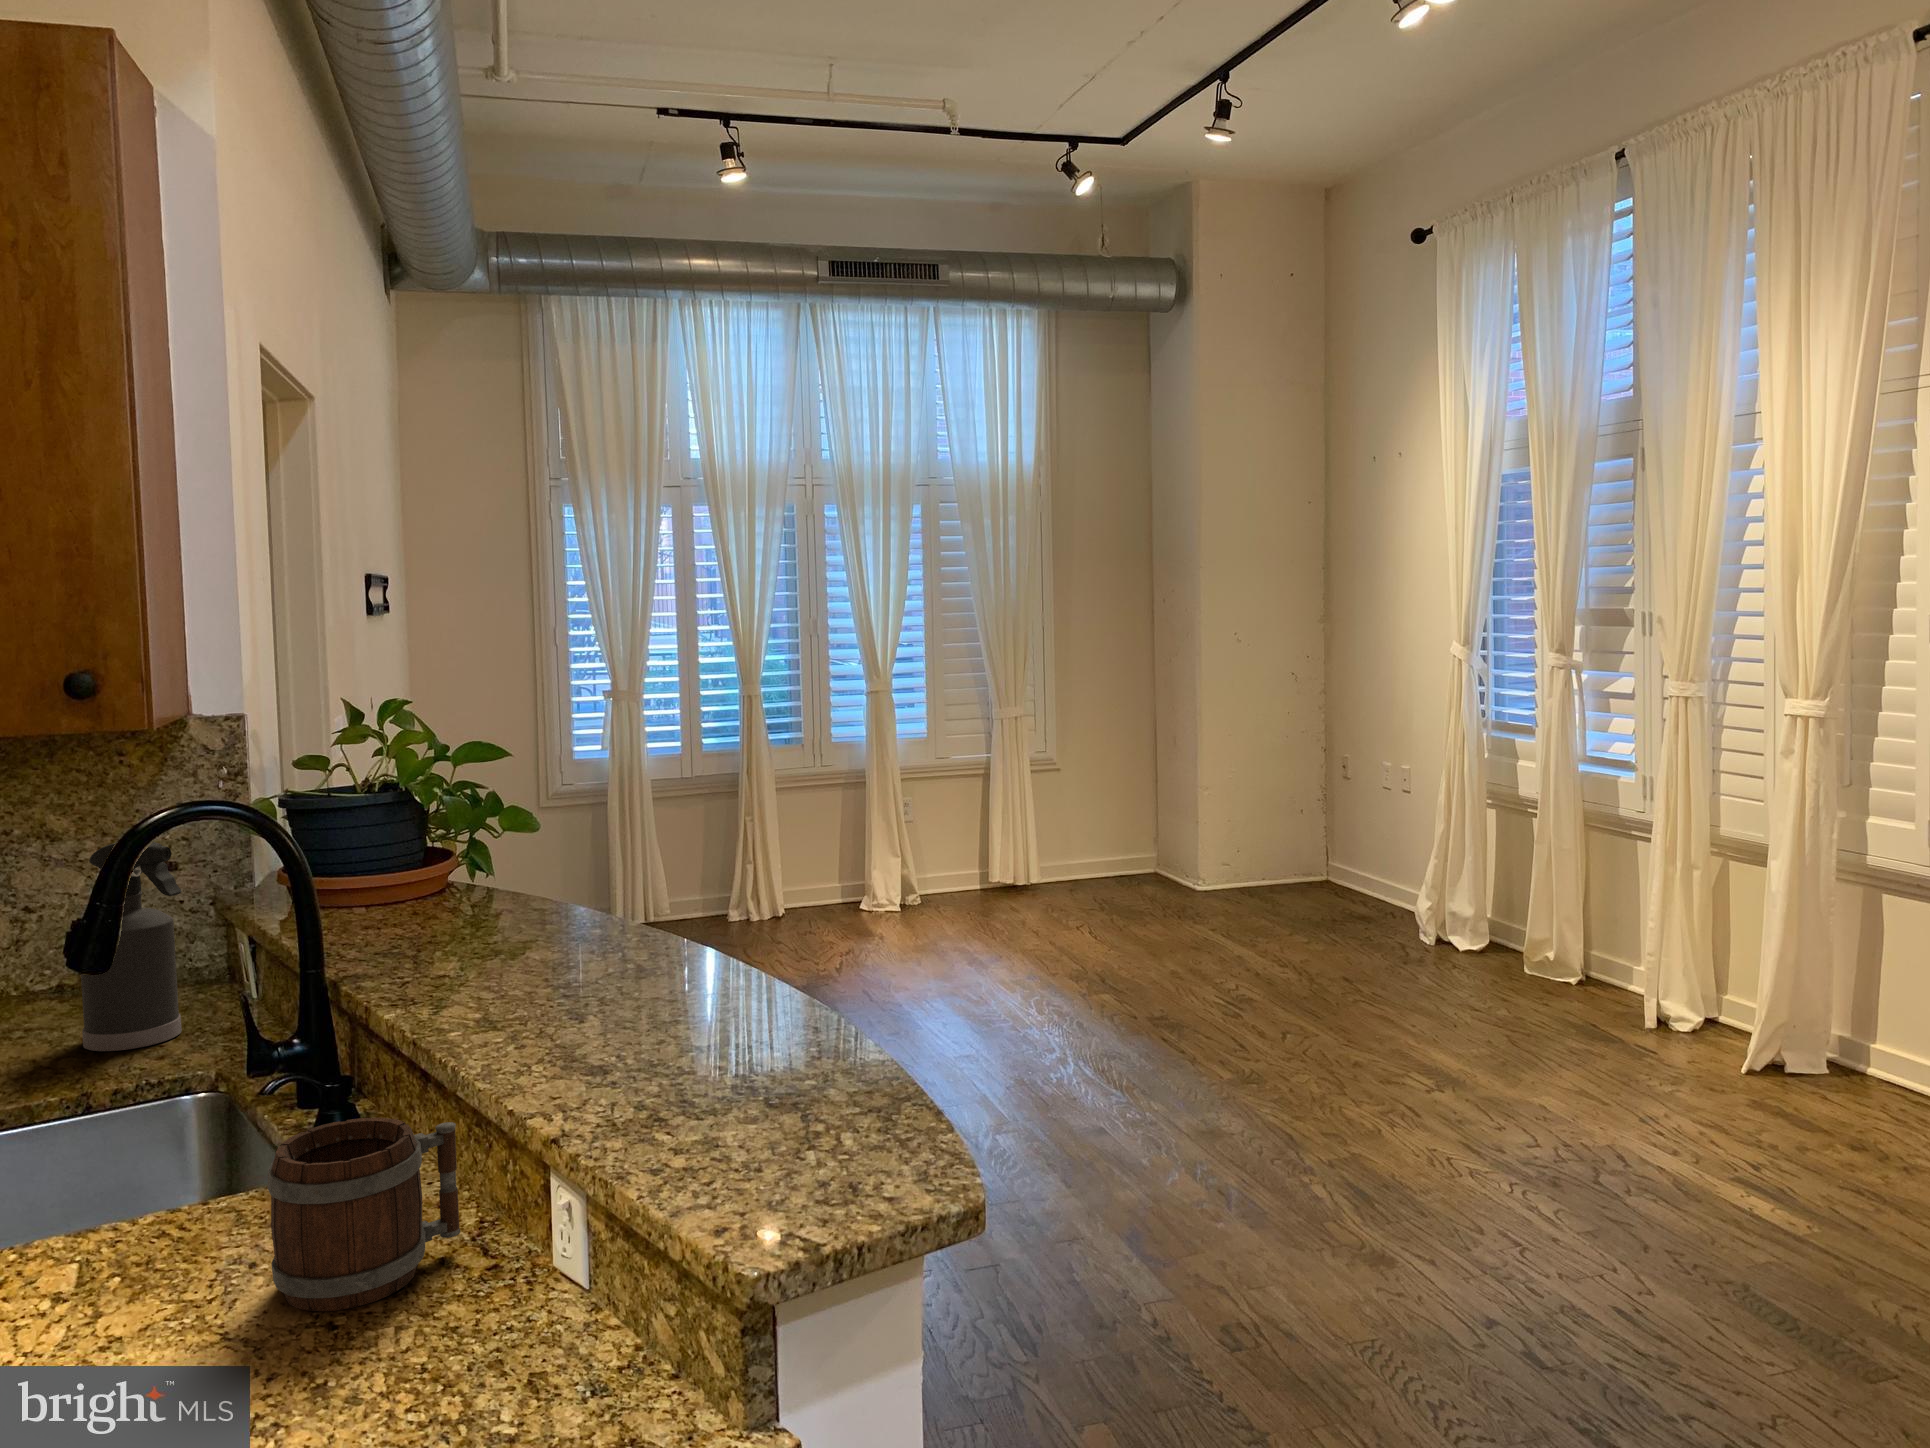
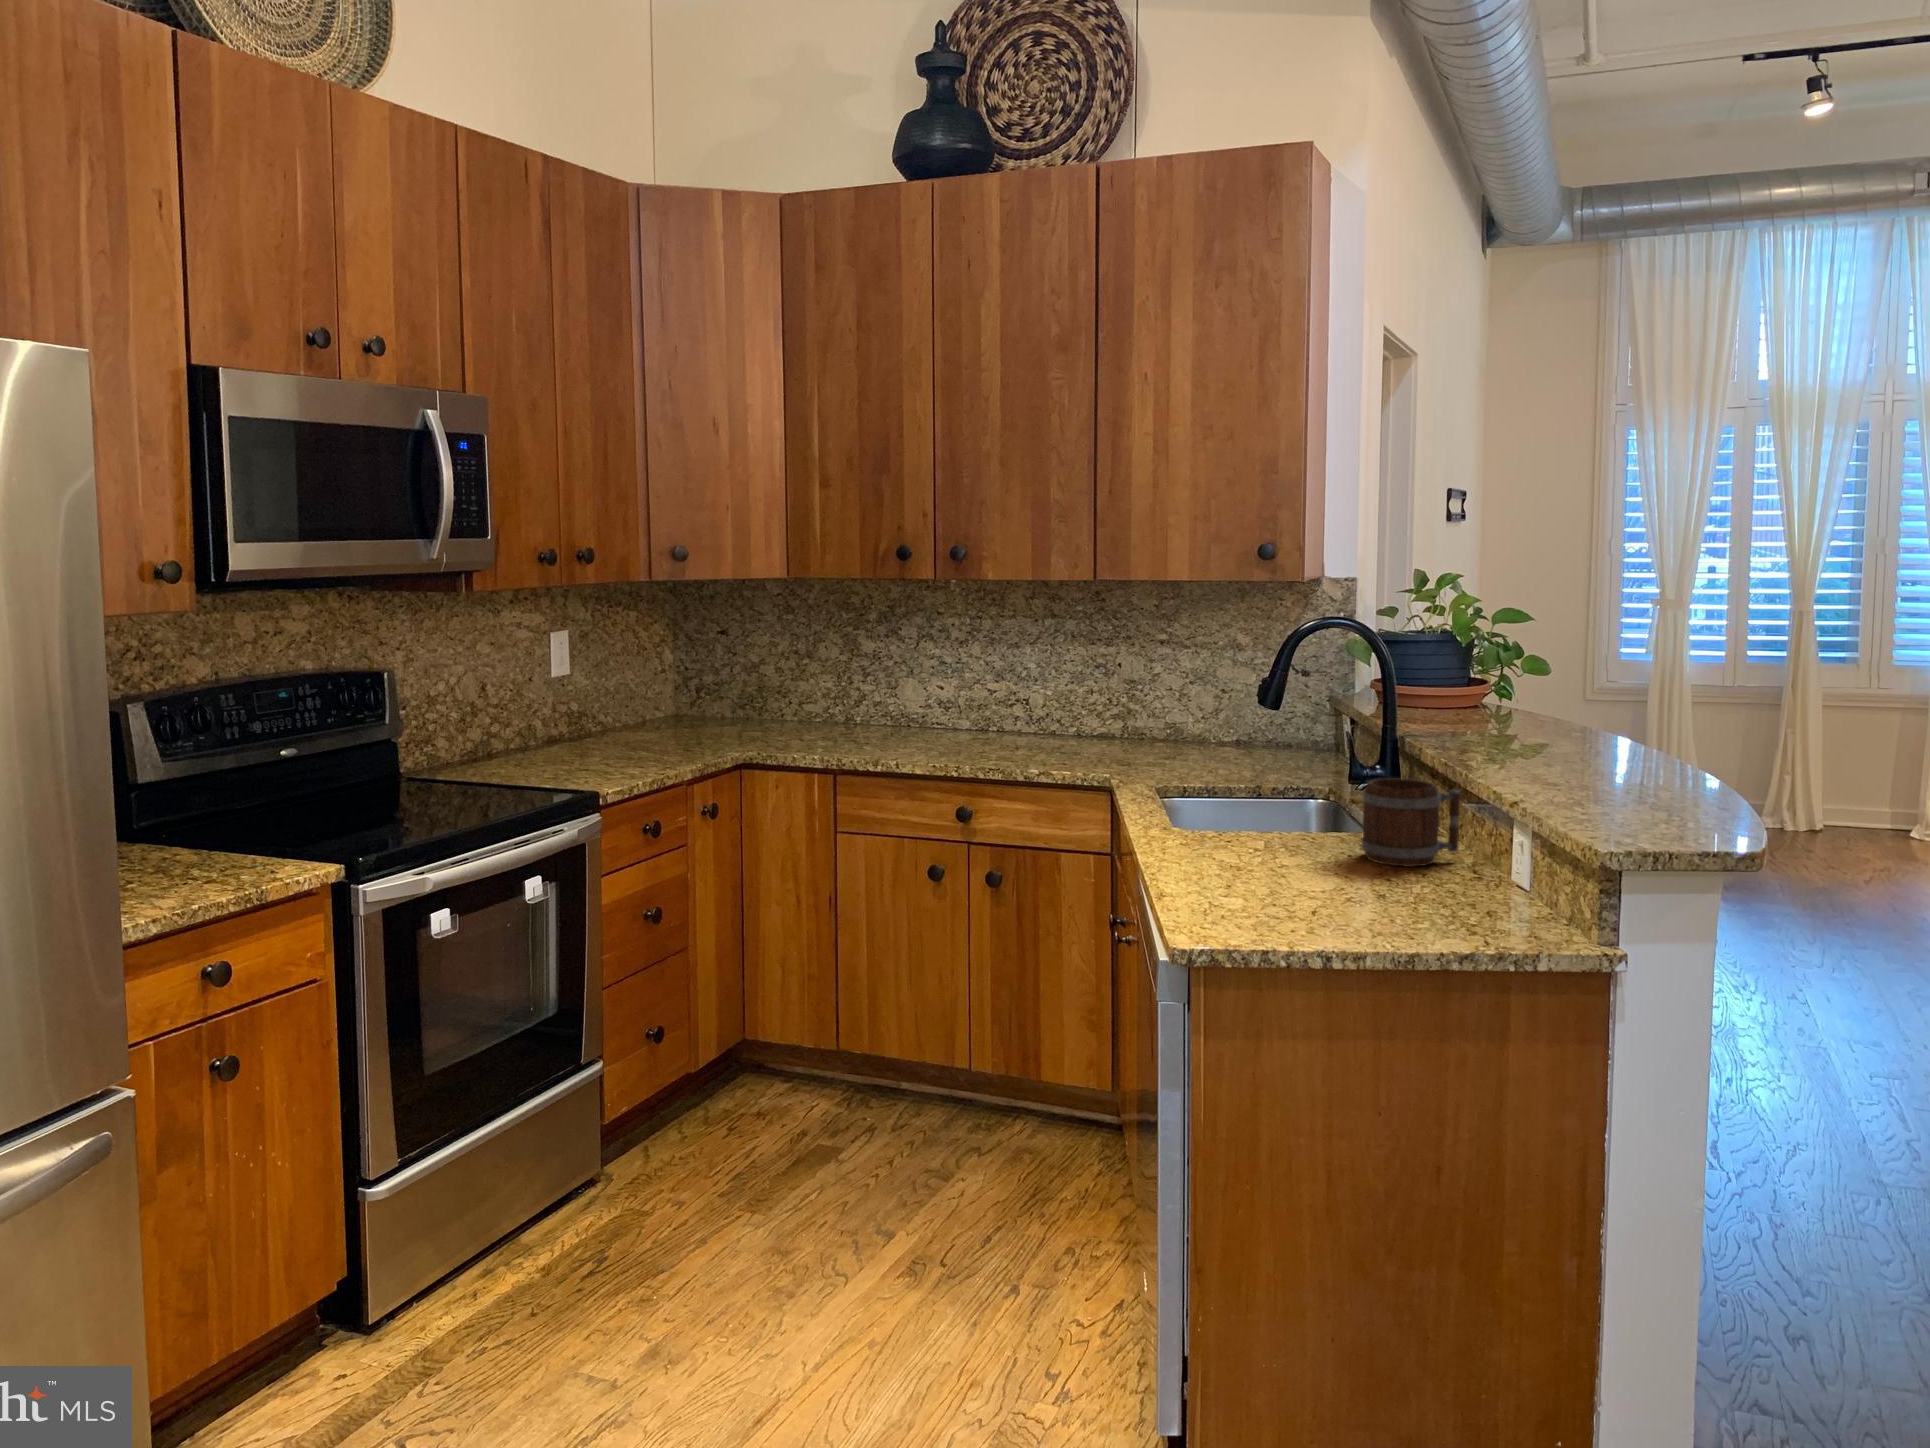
spray bottle: present [81,842,182,1051] -> none [1259,647,1317,768]

